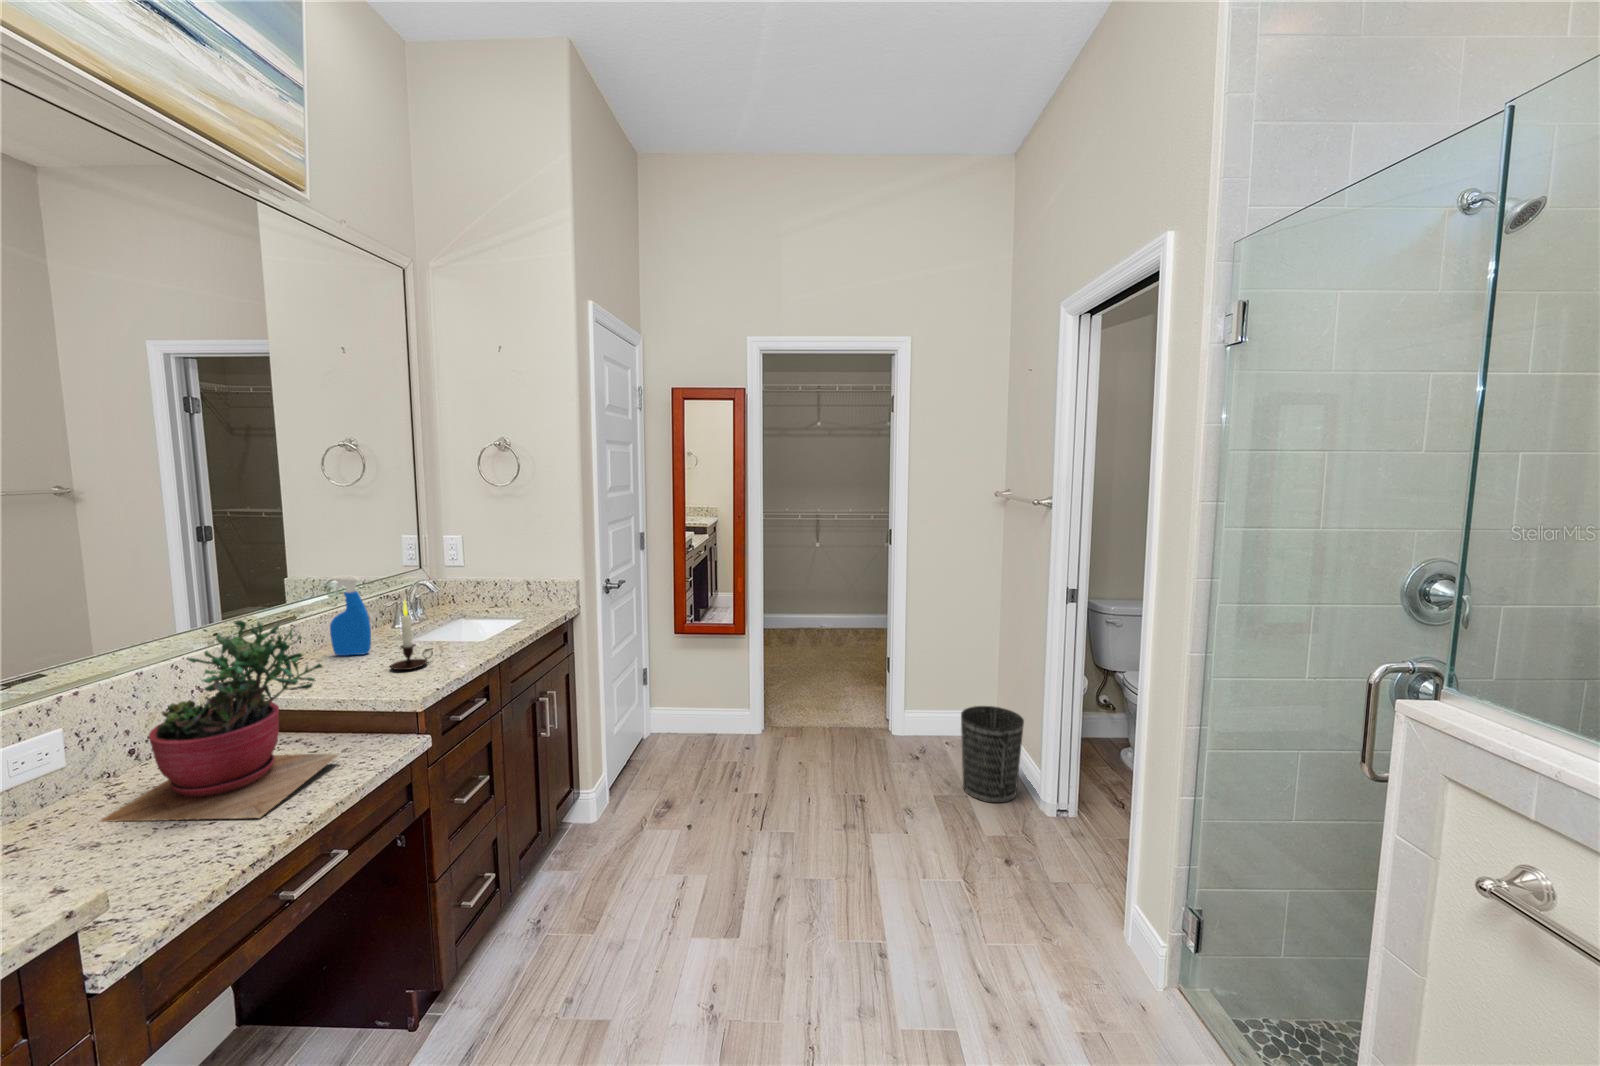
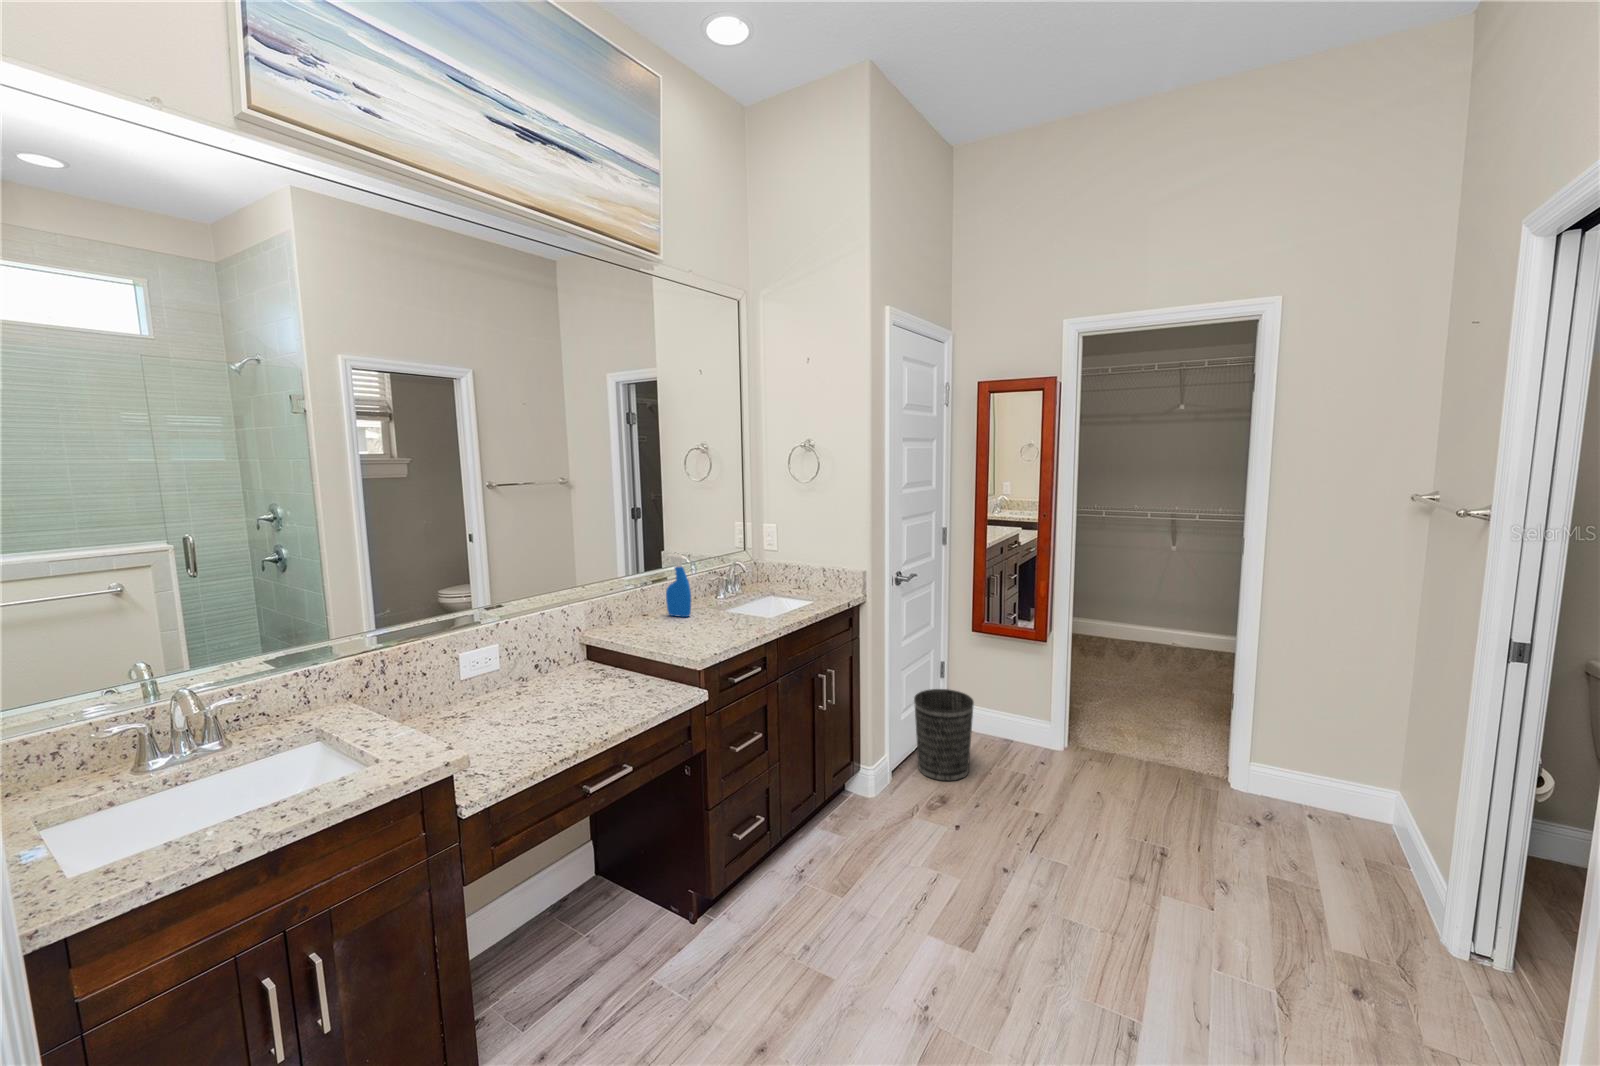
candle: present [390,600,433,670] -> none [694,576,726,634]
succulent plant: present [100,620,339,822] -> none [506,582,642,729]
wastebasket: present [961,706,1024,803] -> present [914,689,974,781]

